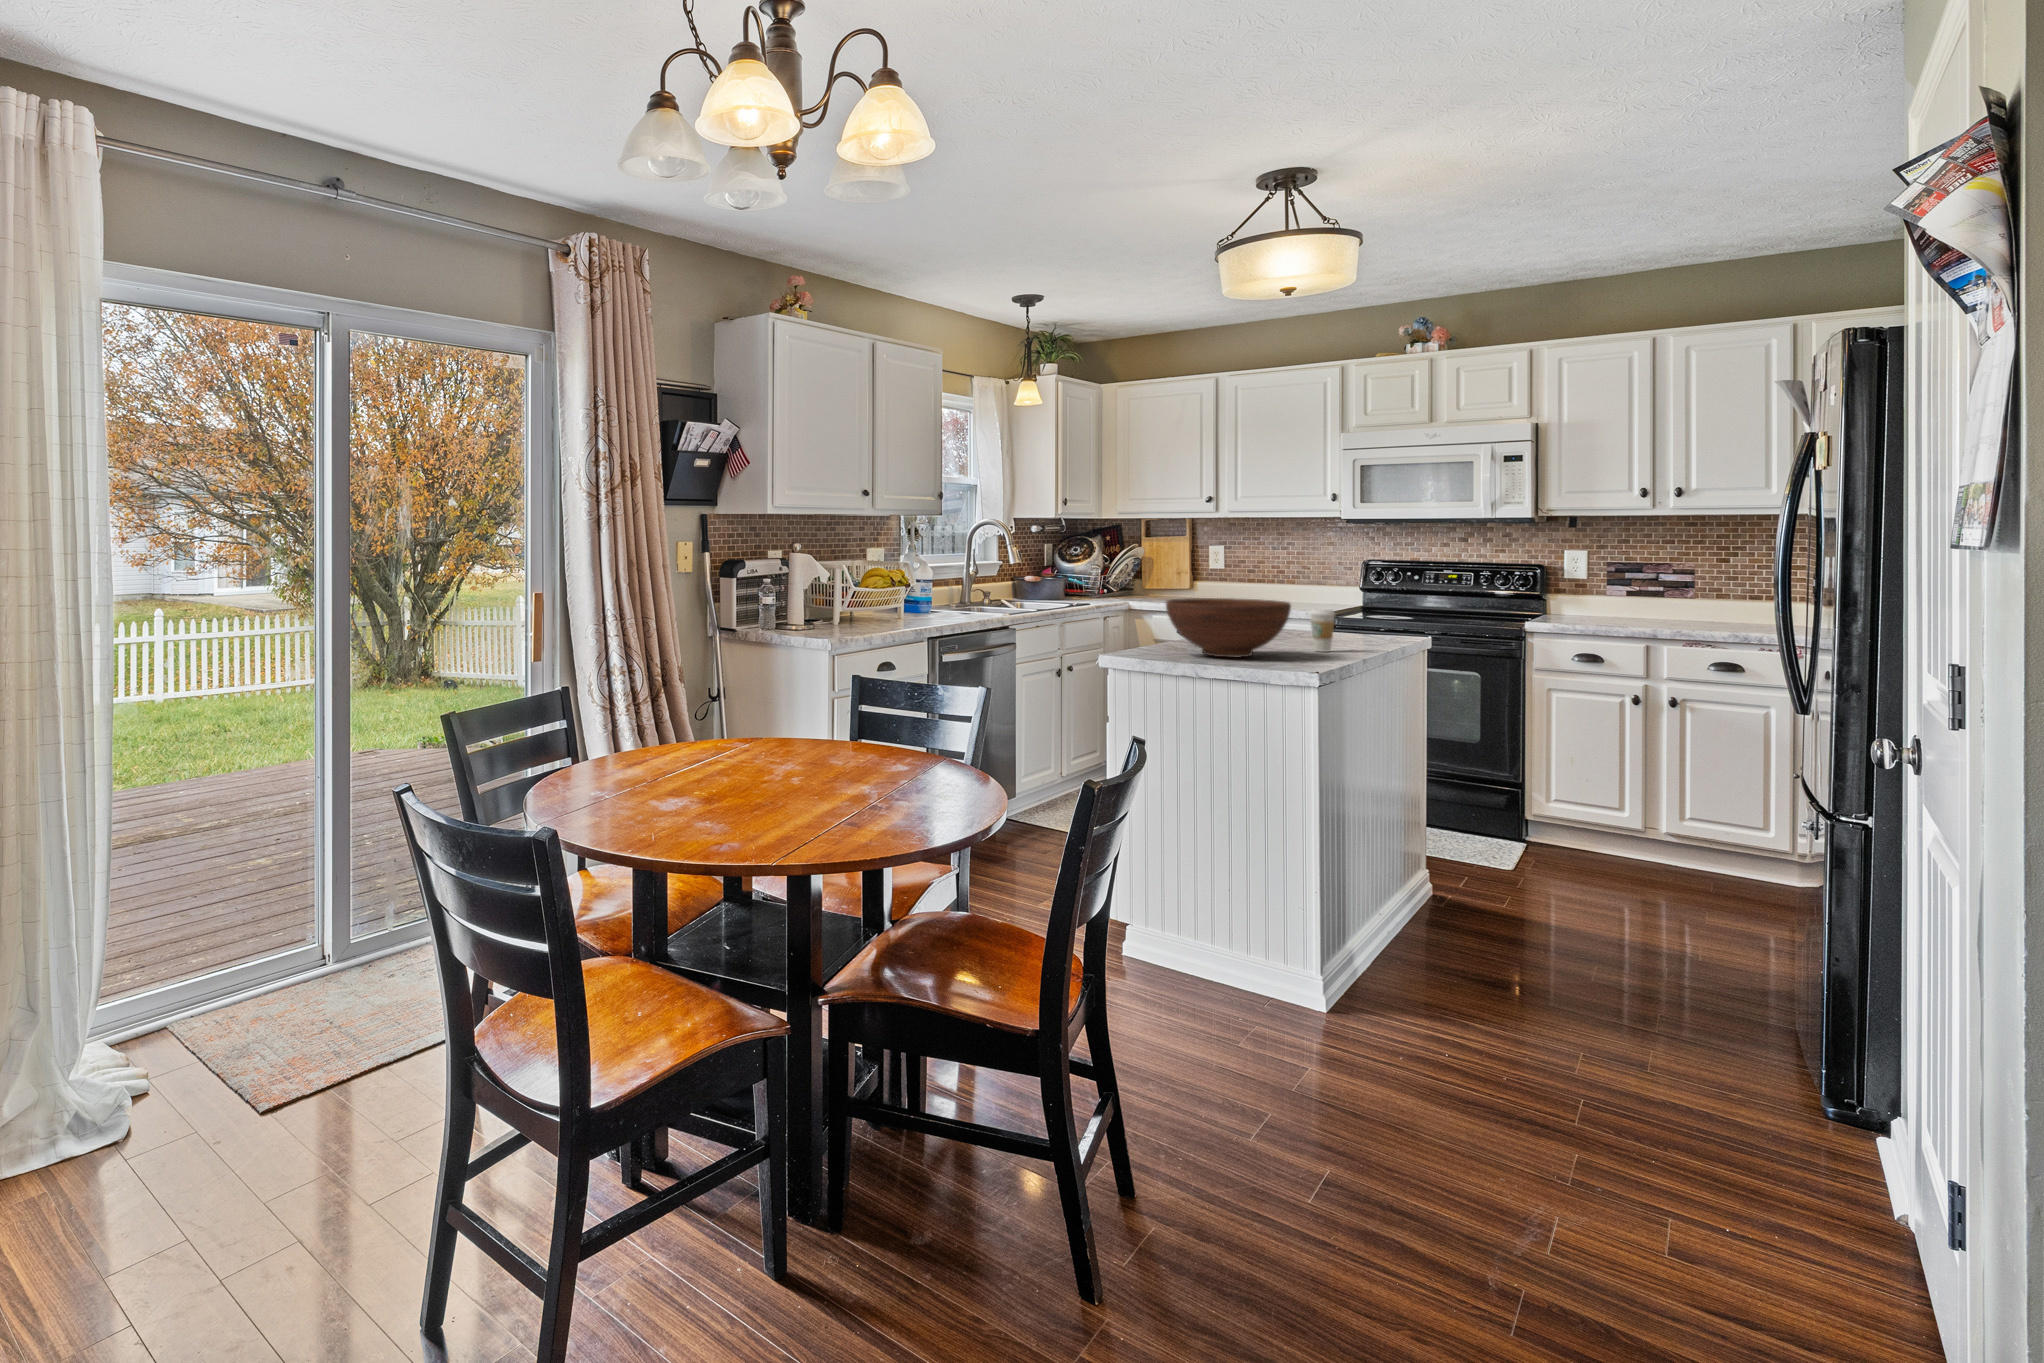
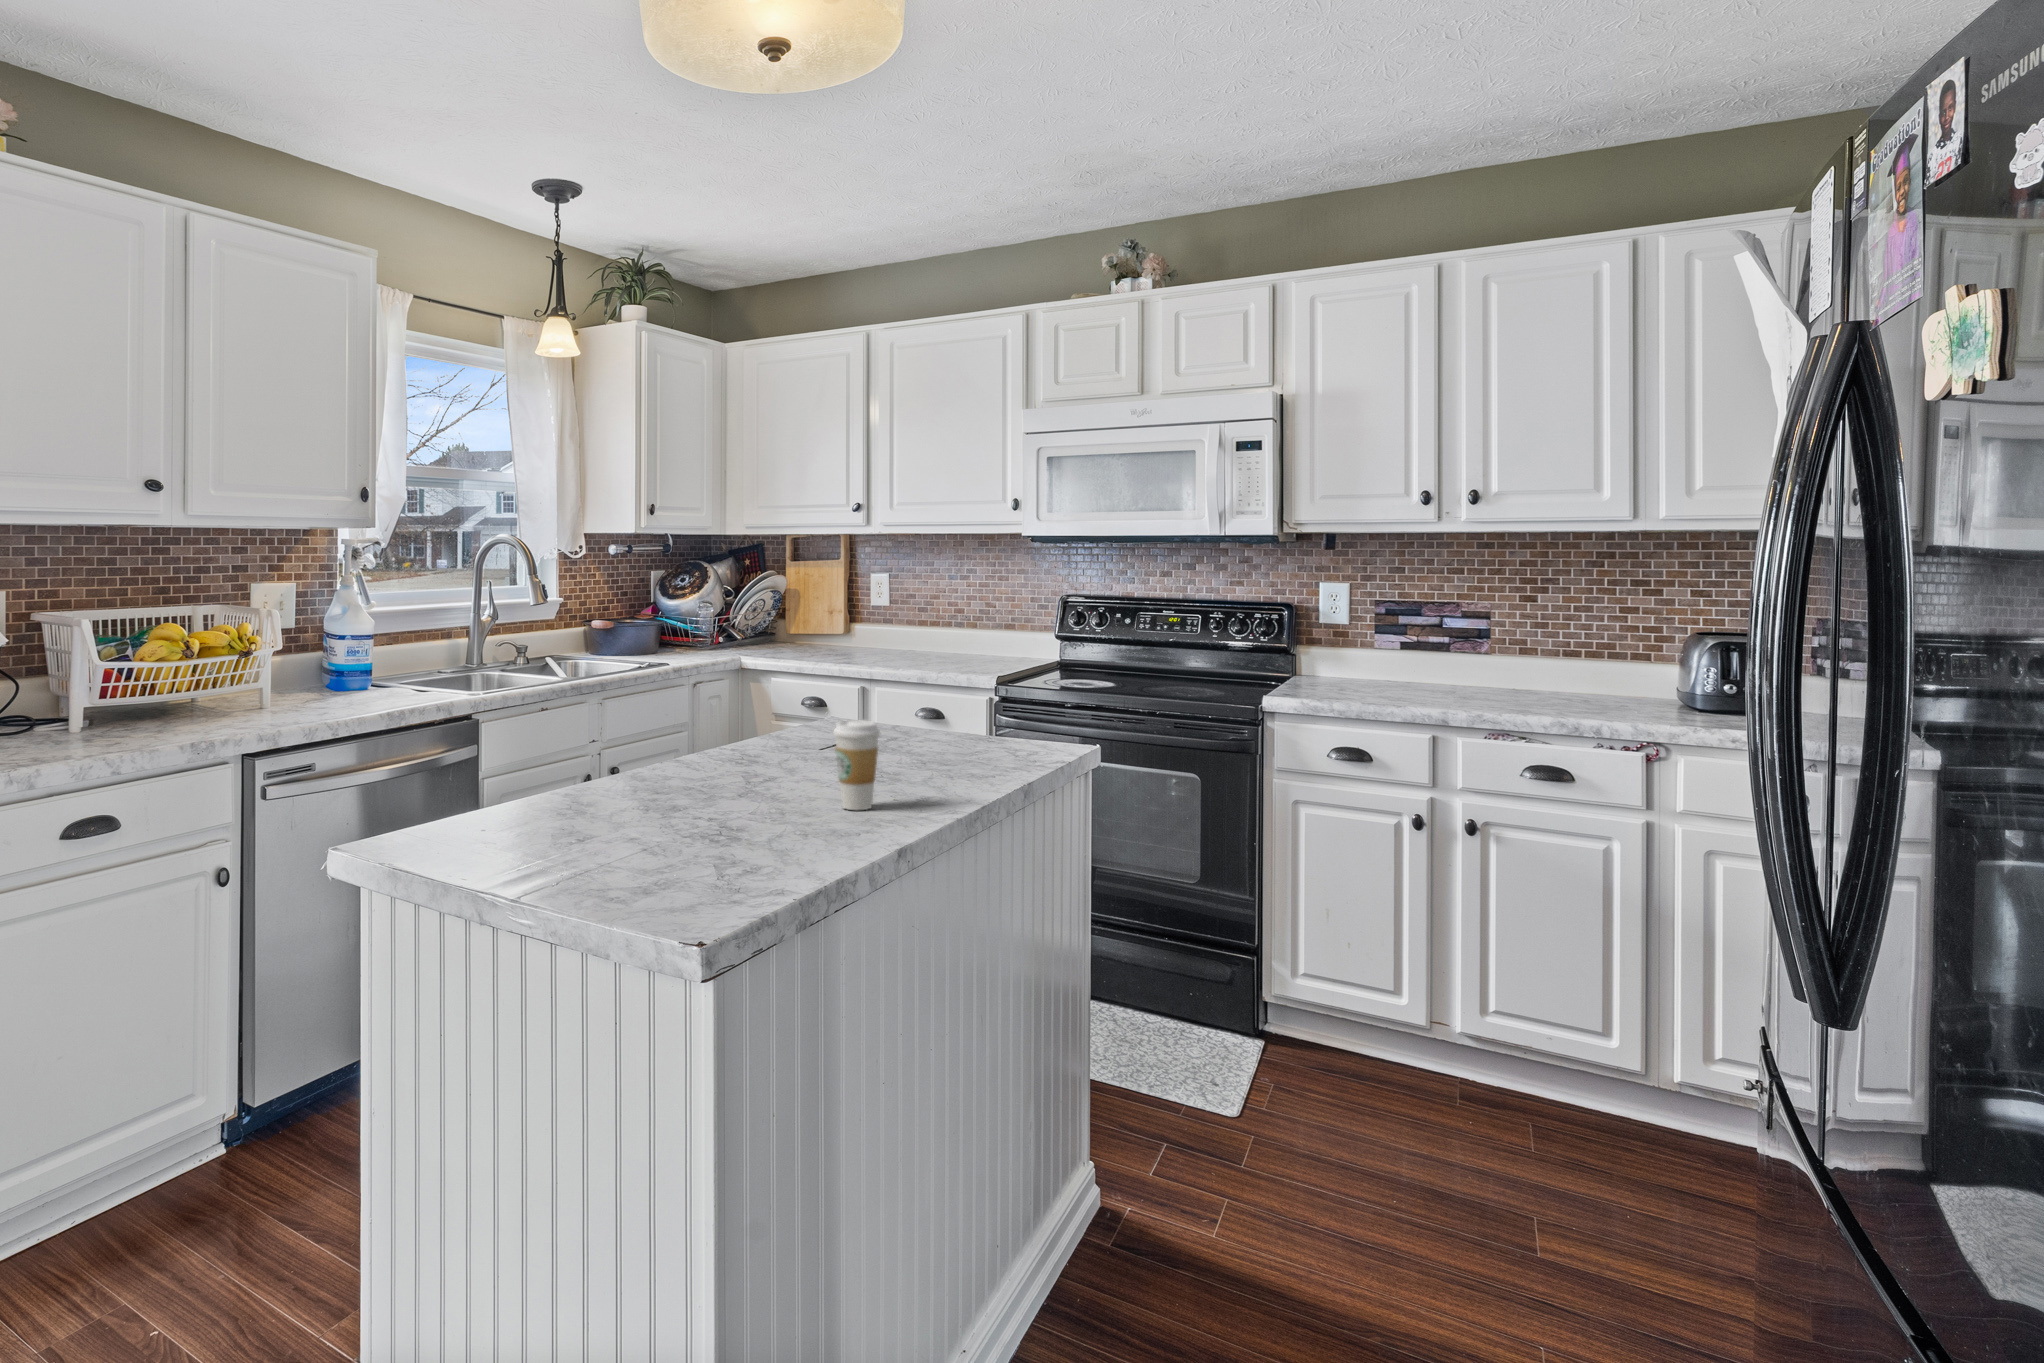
fruit bowl: present [1166,598,1291,658] -> none [504,704,758,847]

